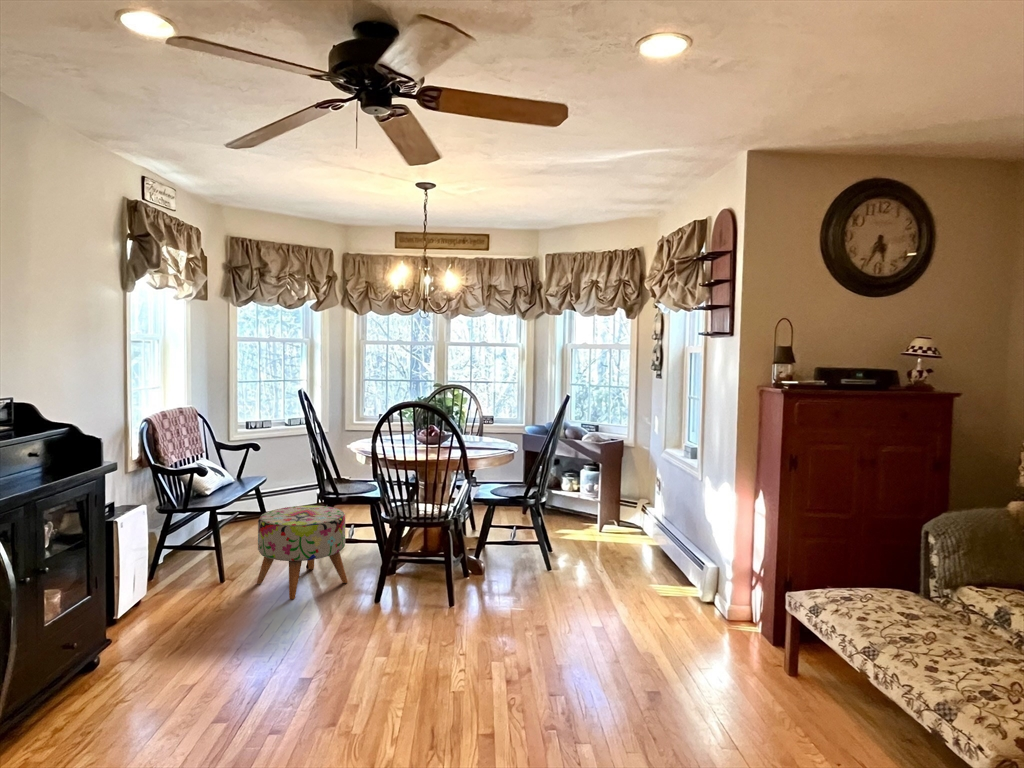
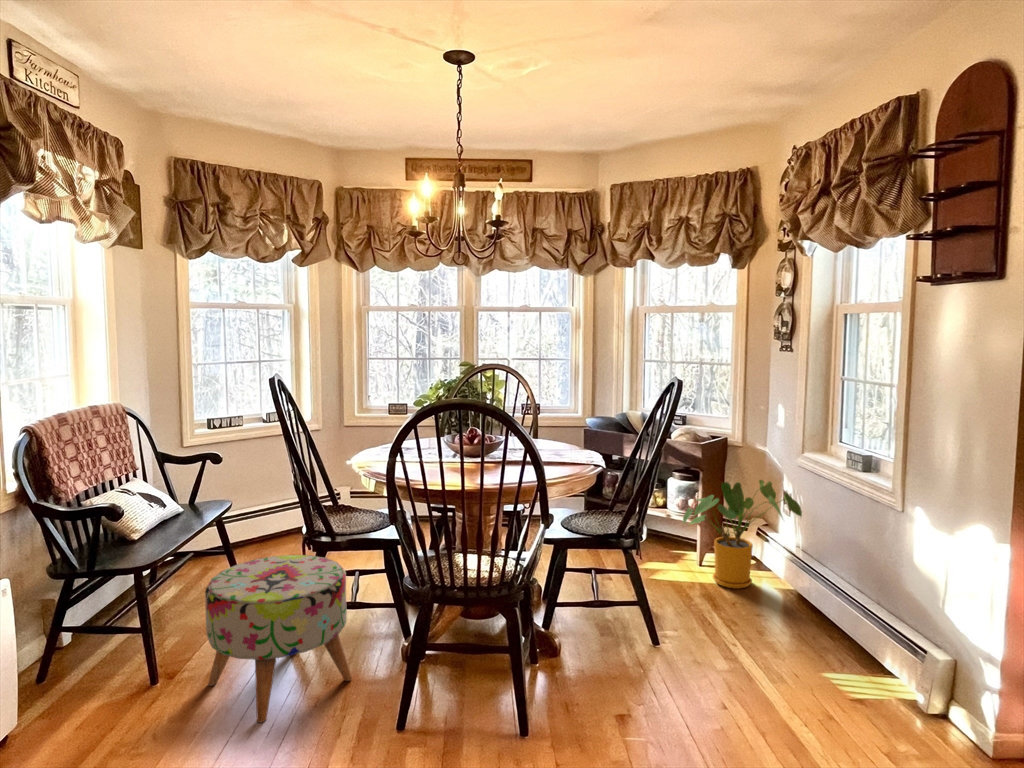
house plant: none [582,469,662,544] -> present [683,480,802,589]

